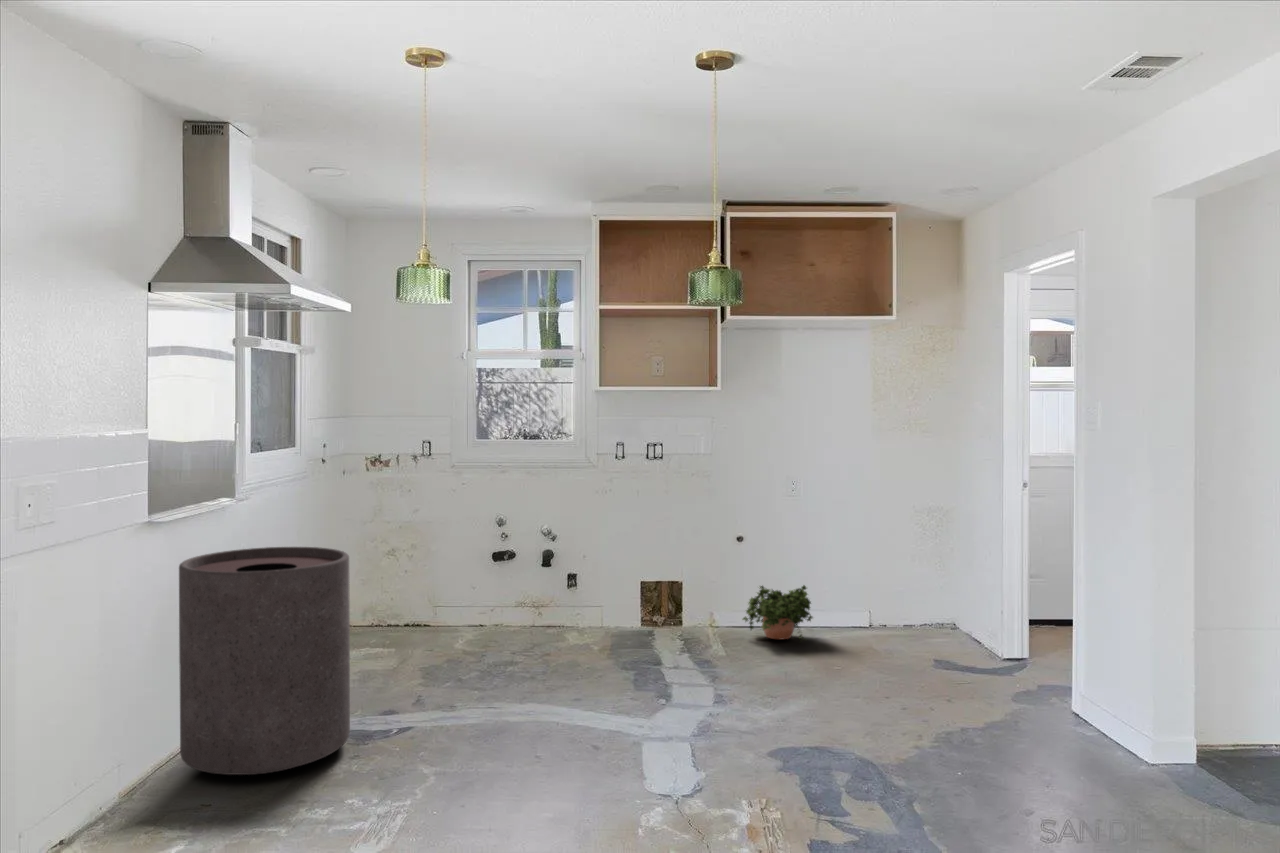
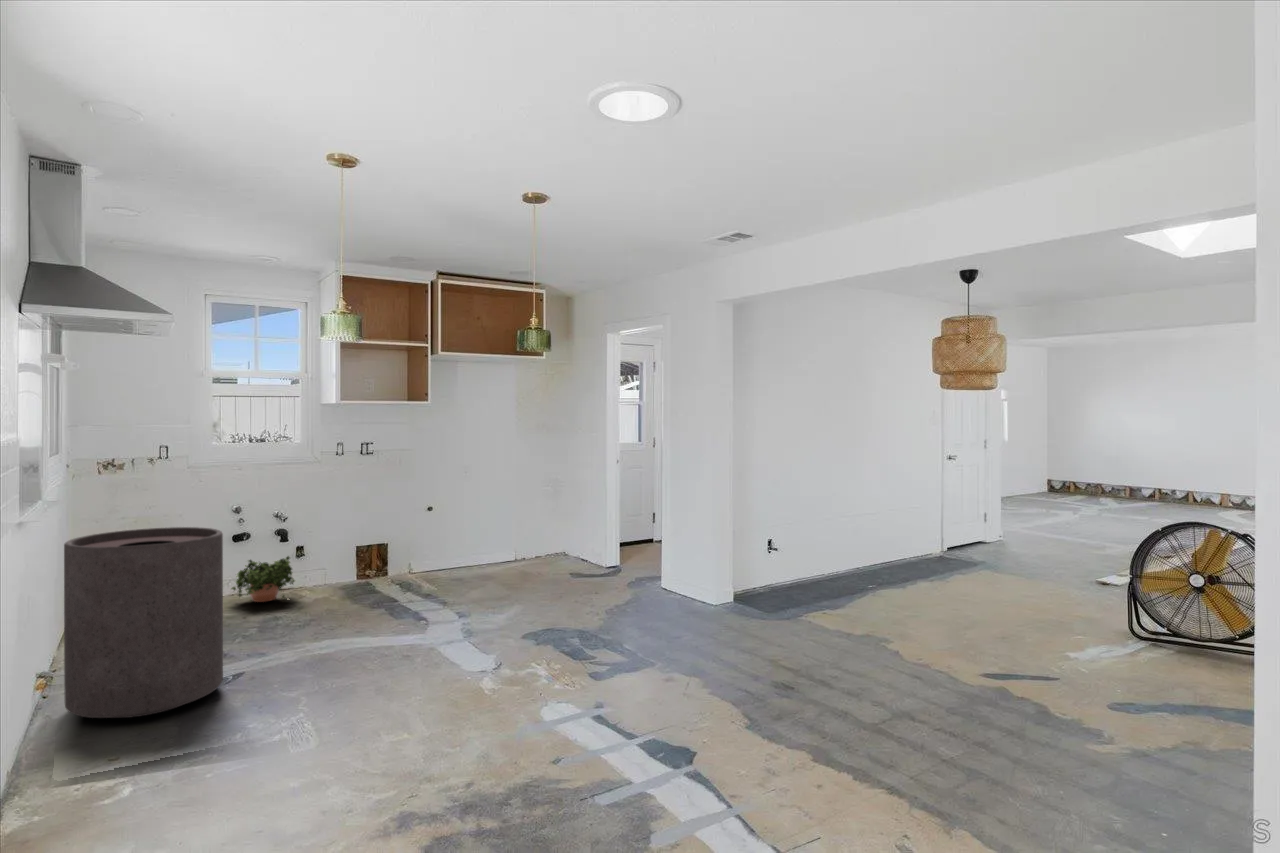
potted plant: present [742,585,813,639] -> present [231,556,295,602]

